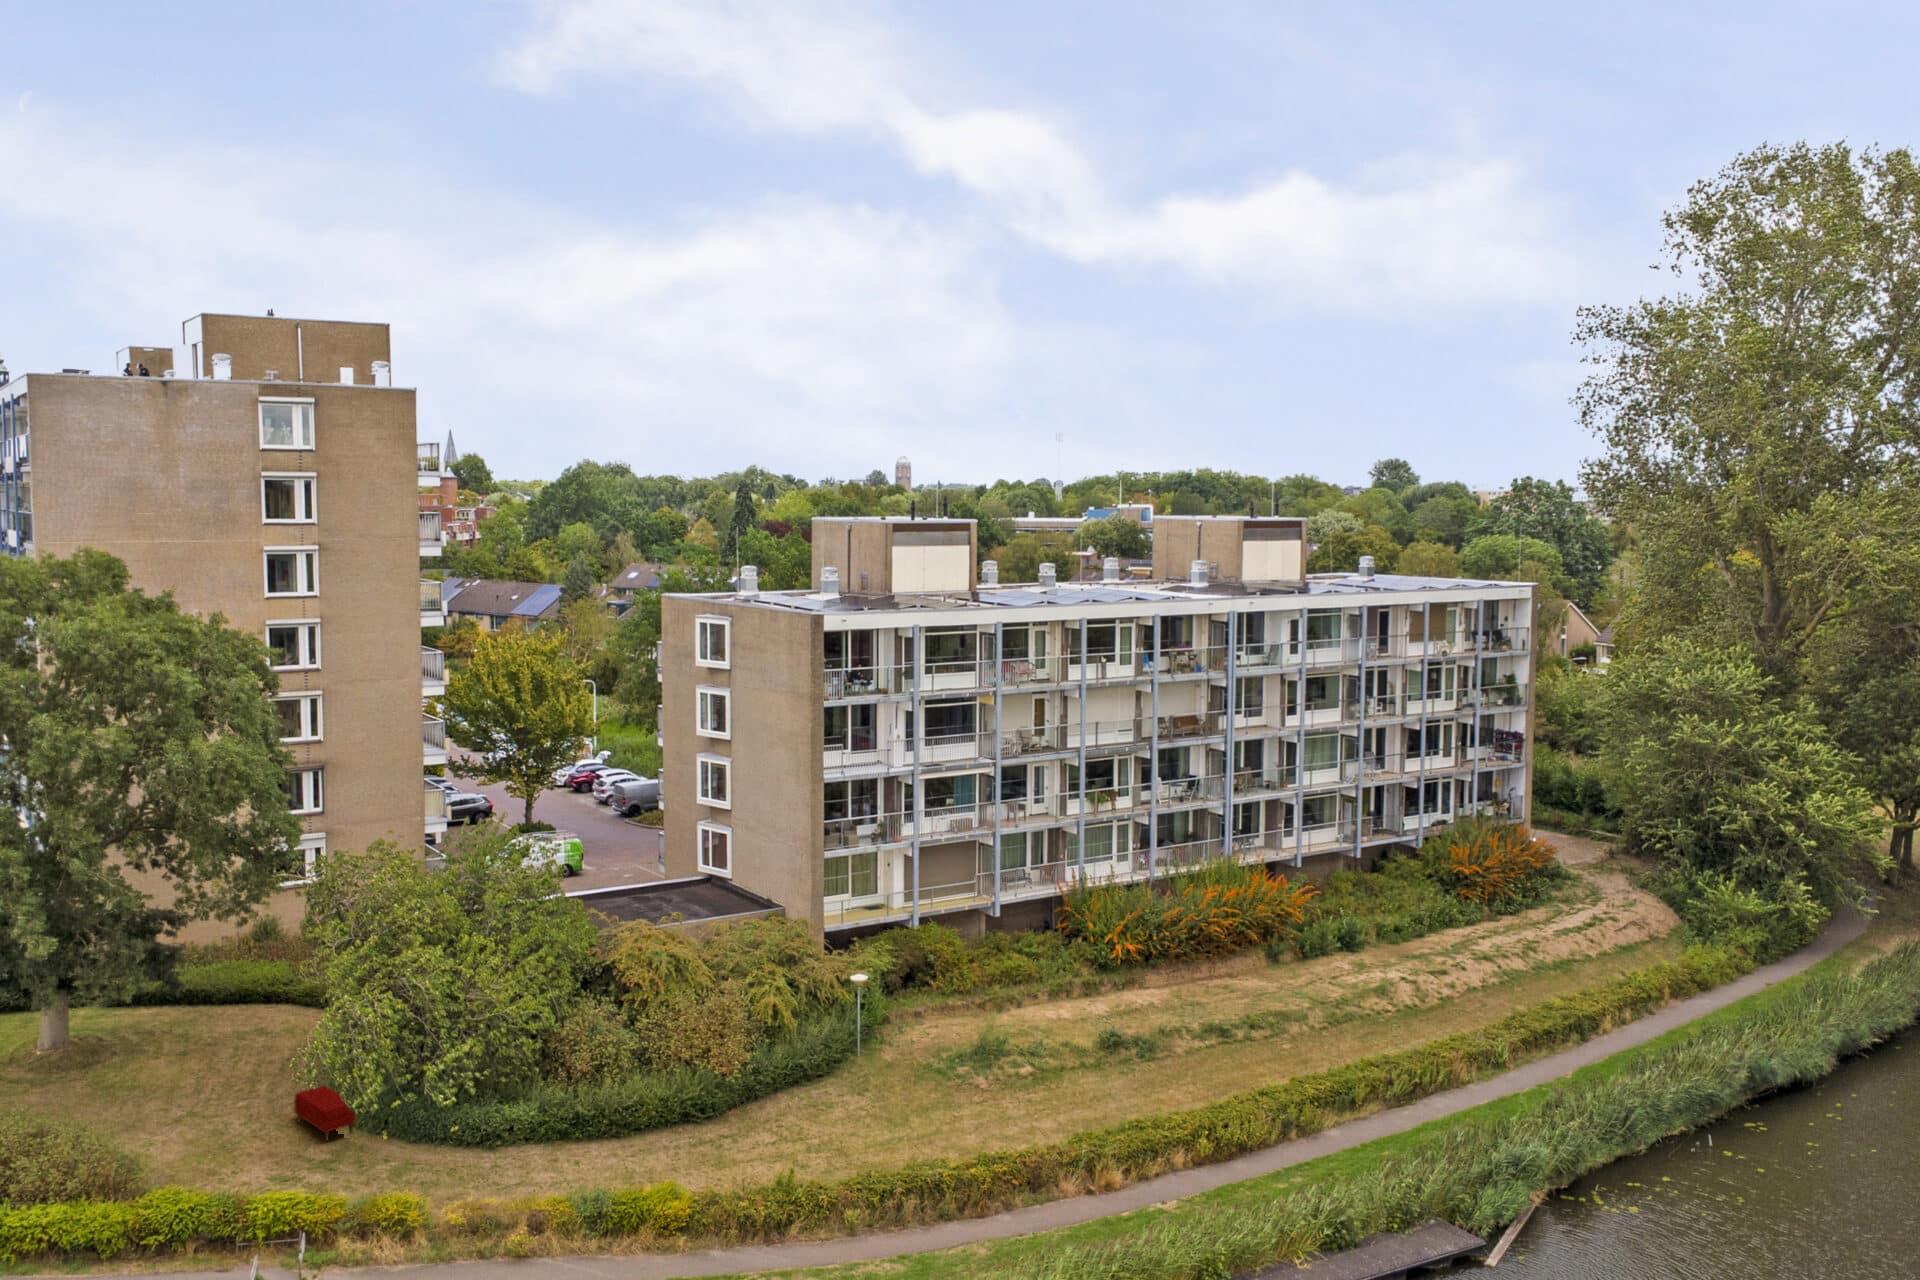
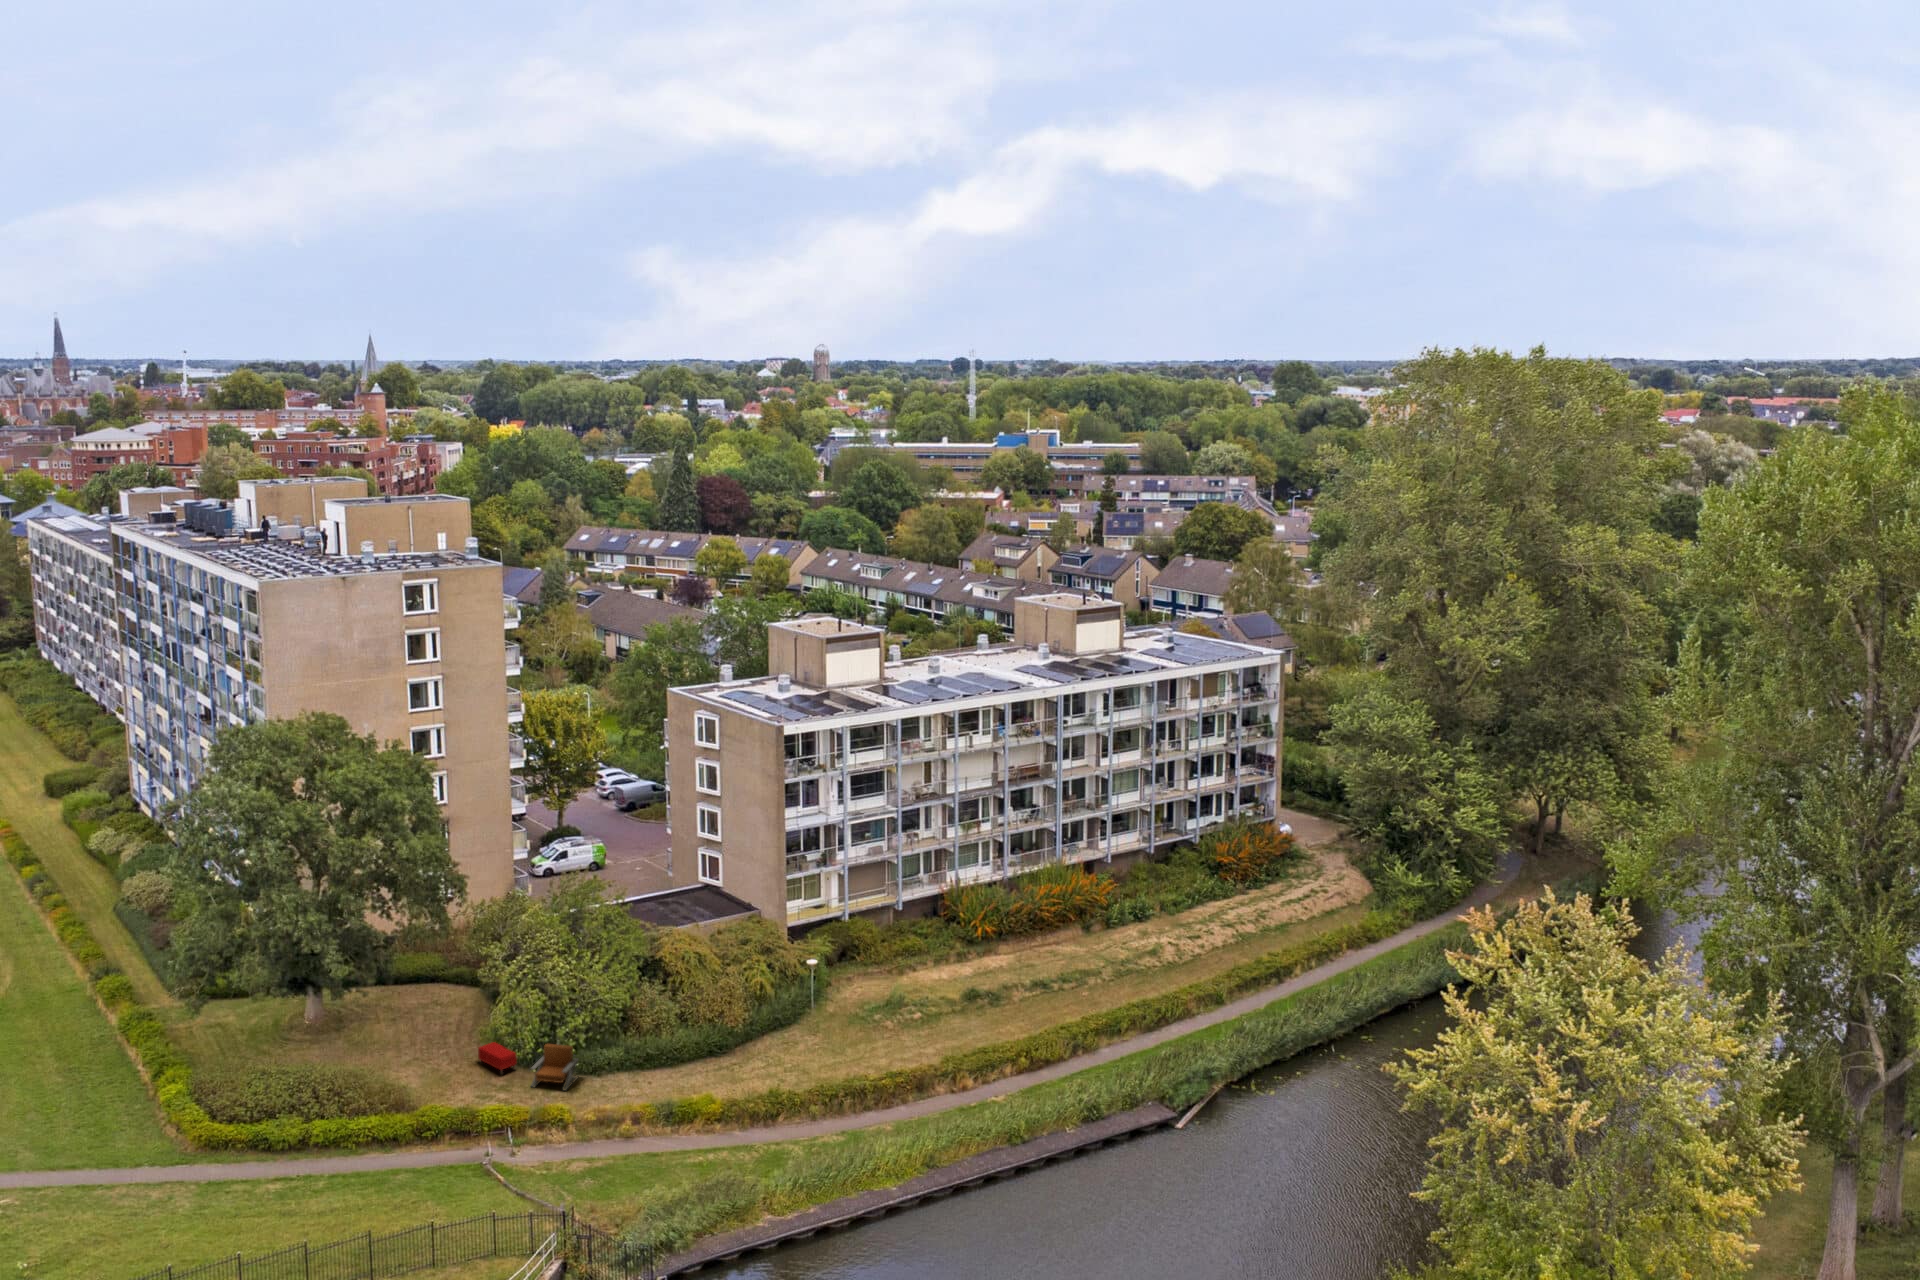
lounge chair: none [369,1089,457,1170] -> present [531,1044,578,1091]

